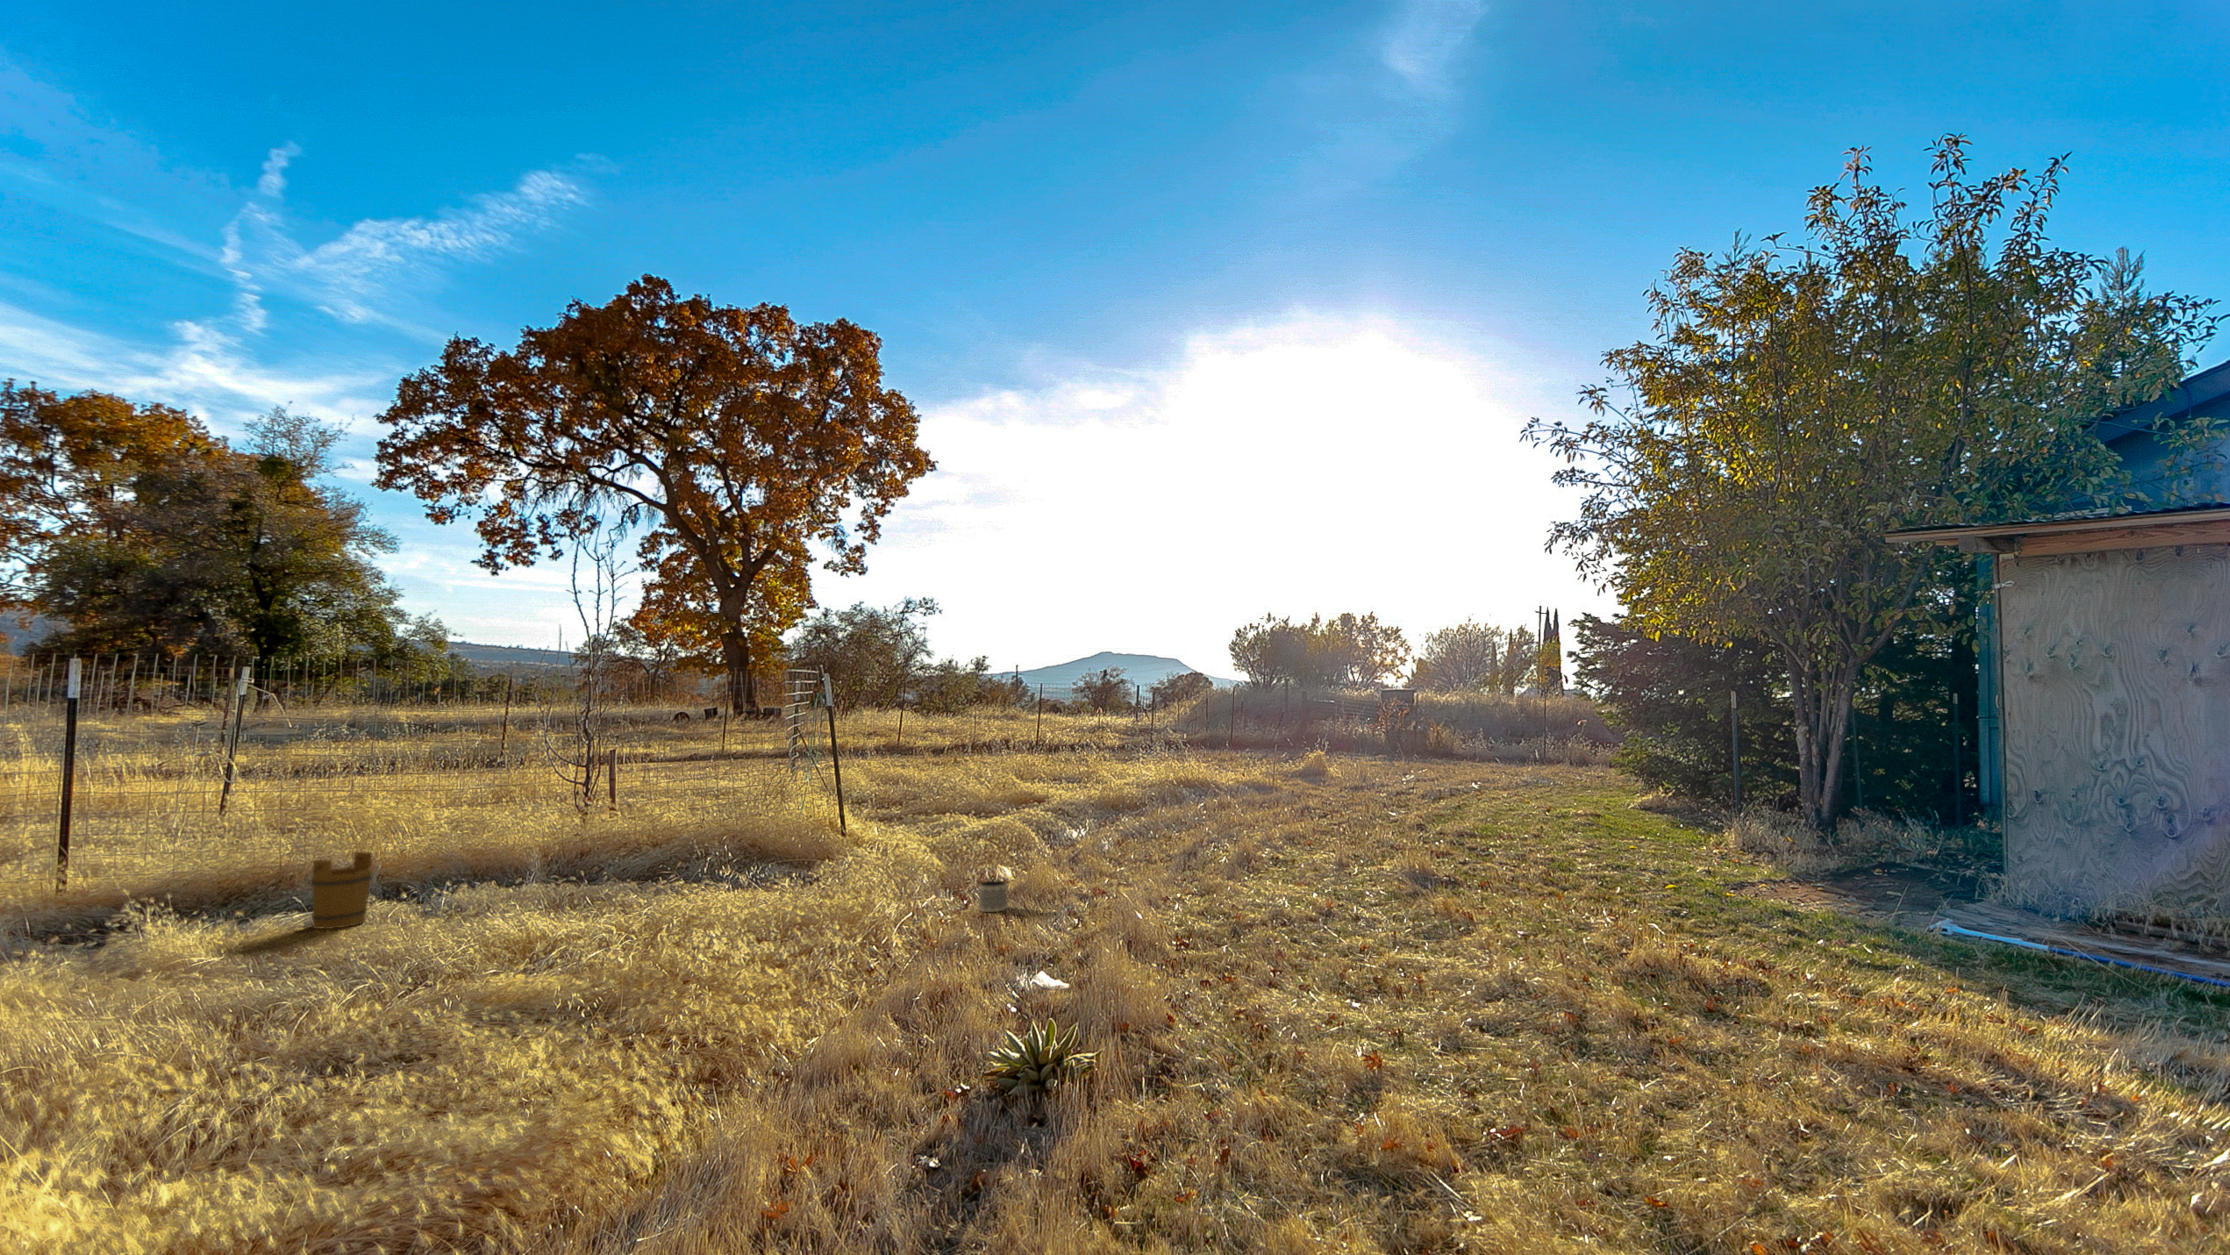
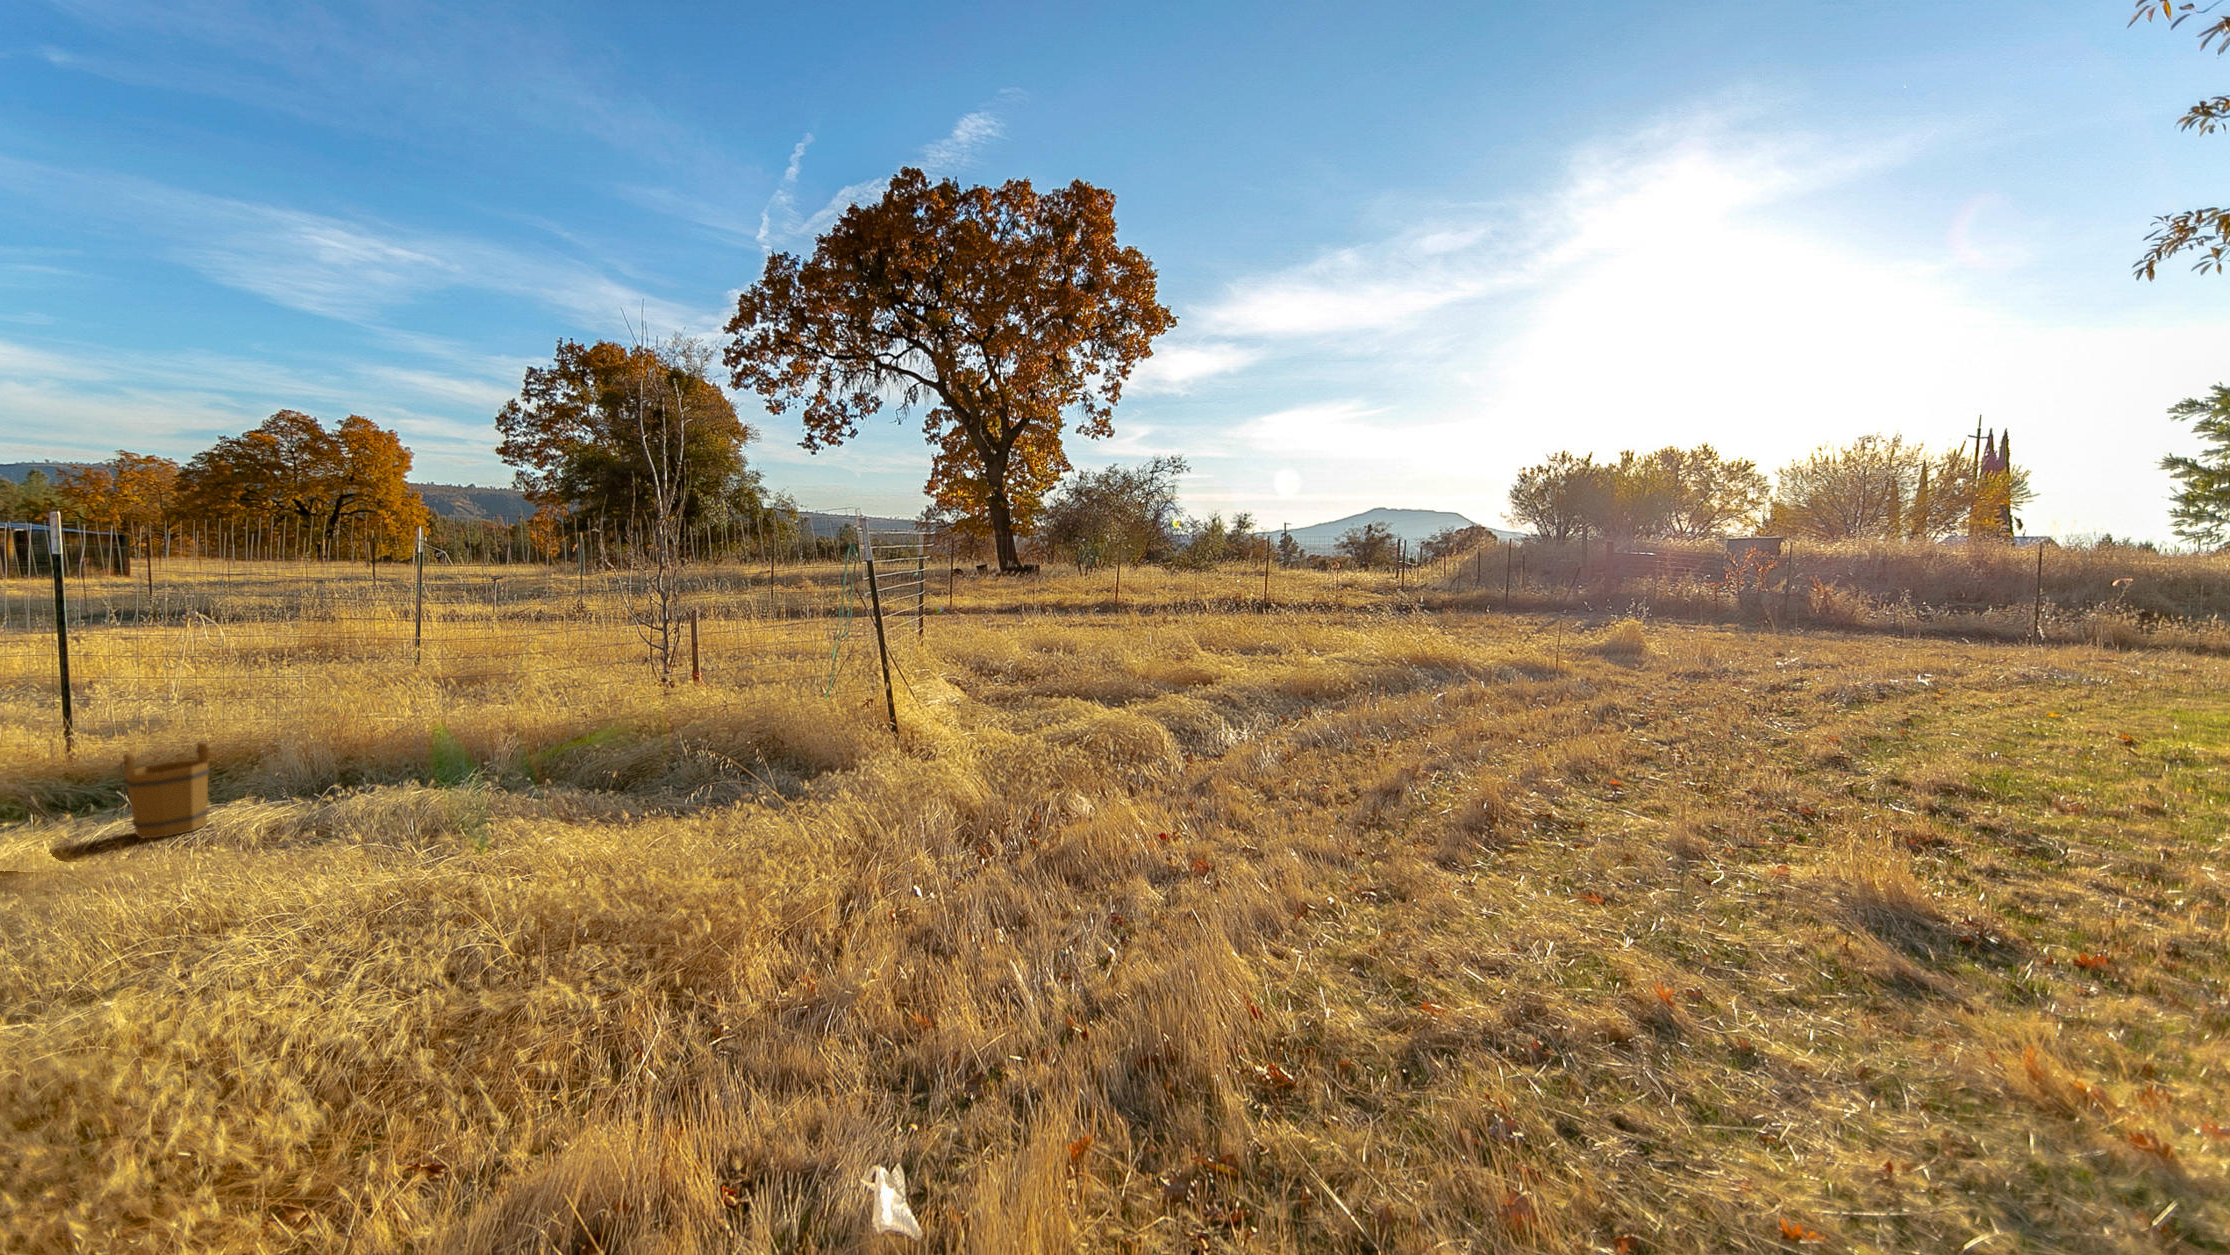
planter: present [979,880,1007,912] -> none [990,830,1034,884]

